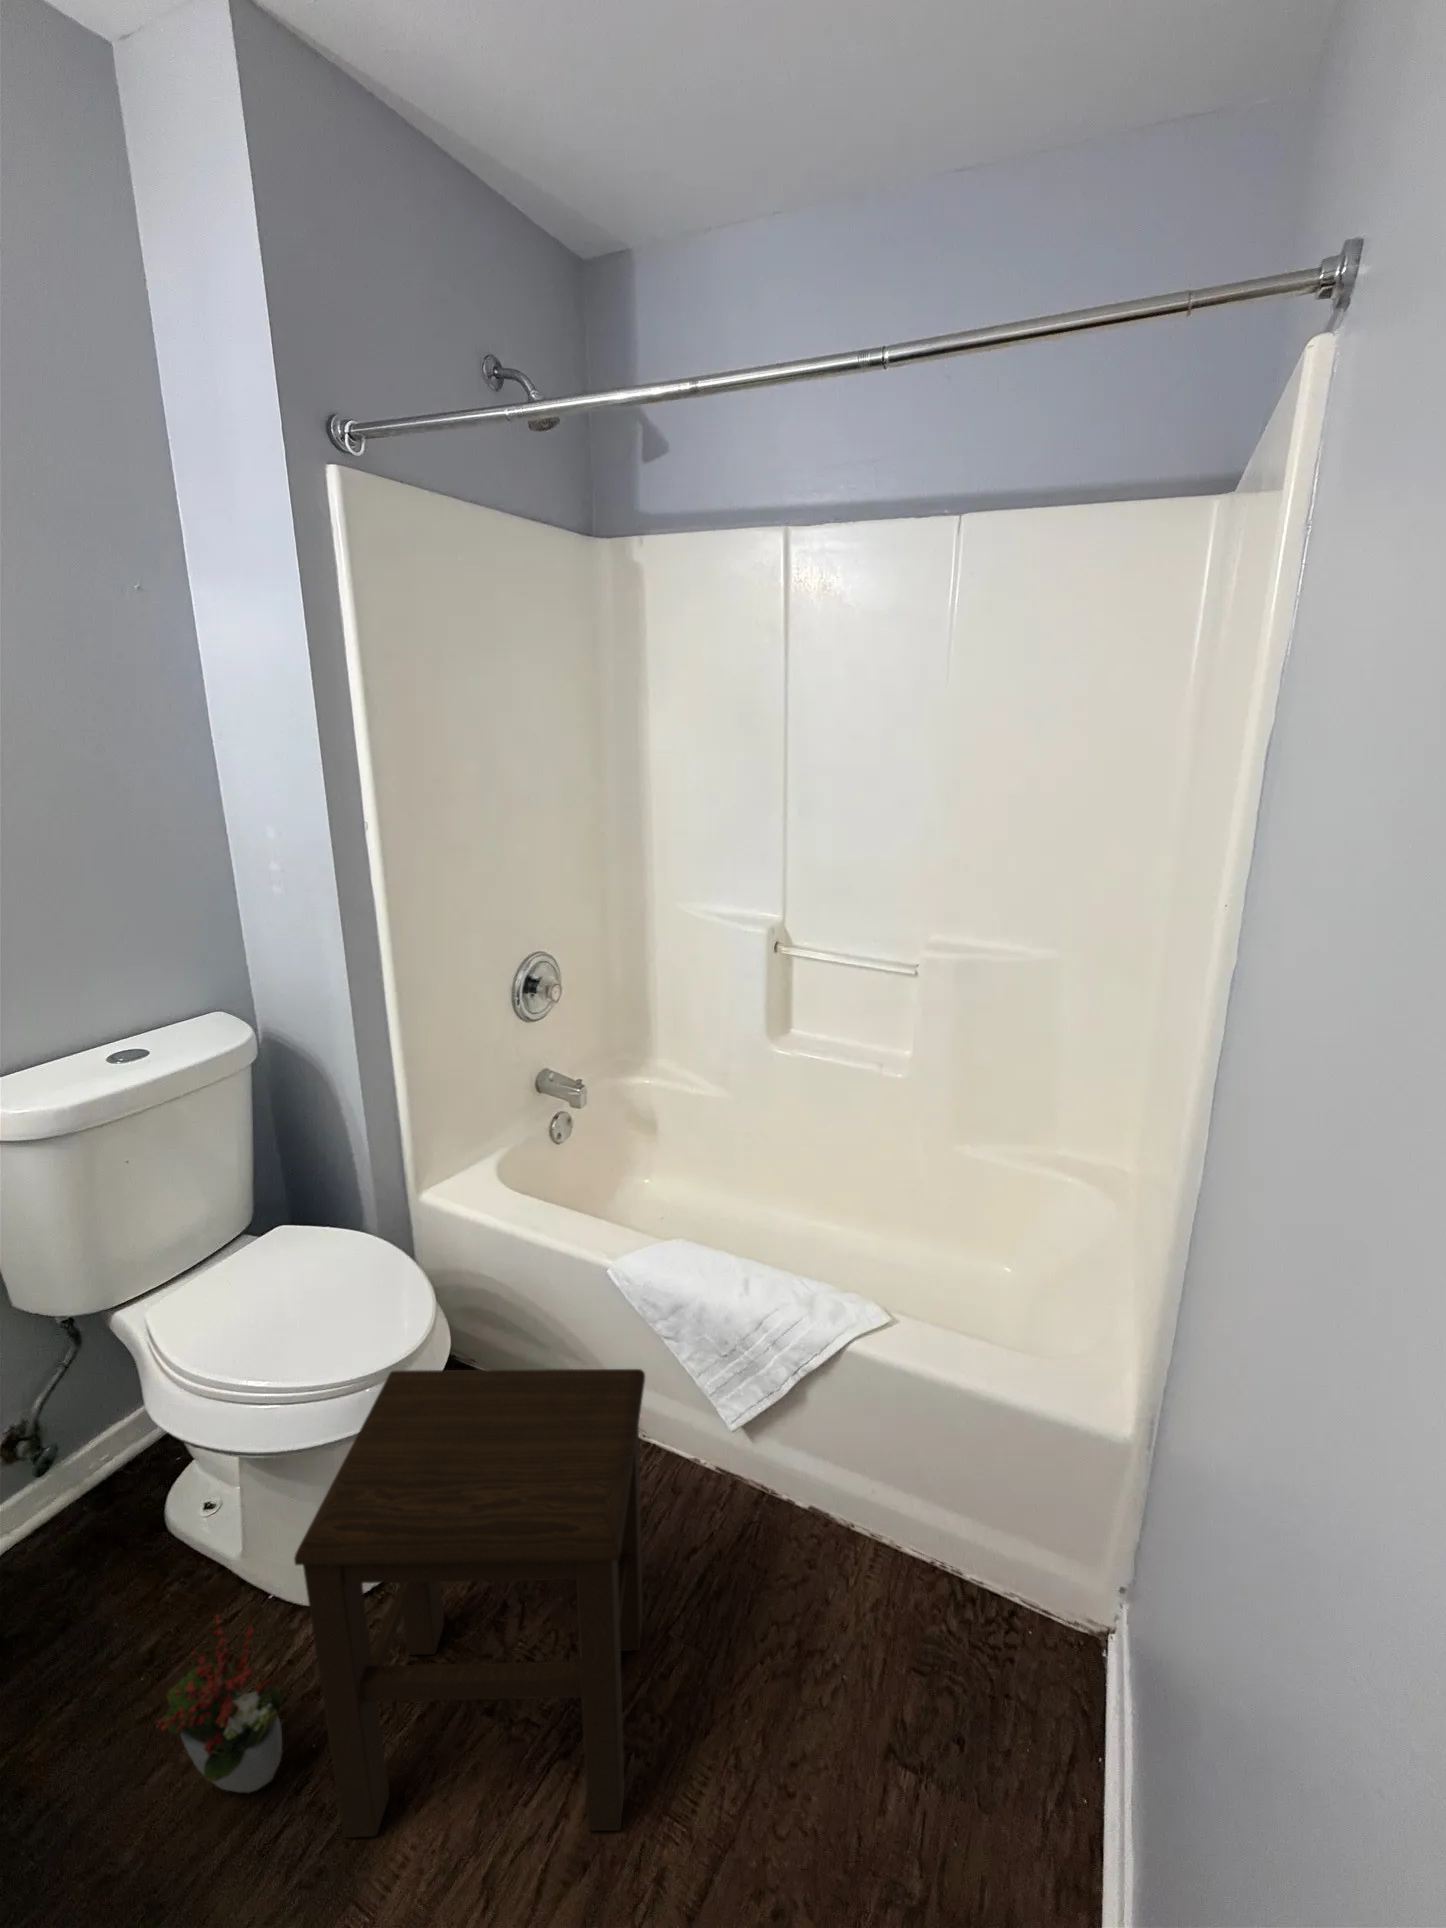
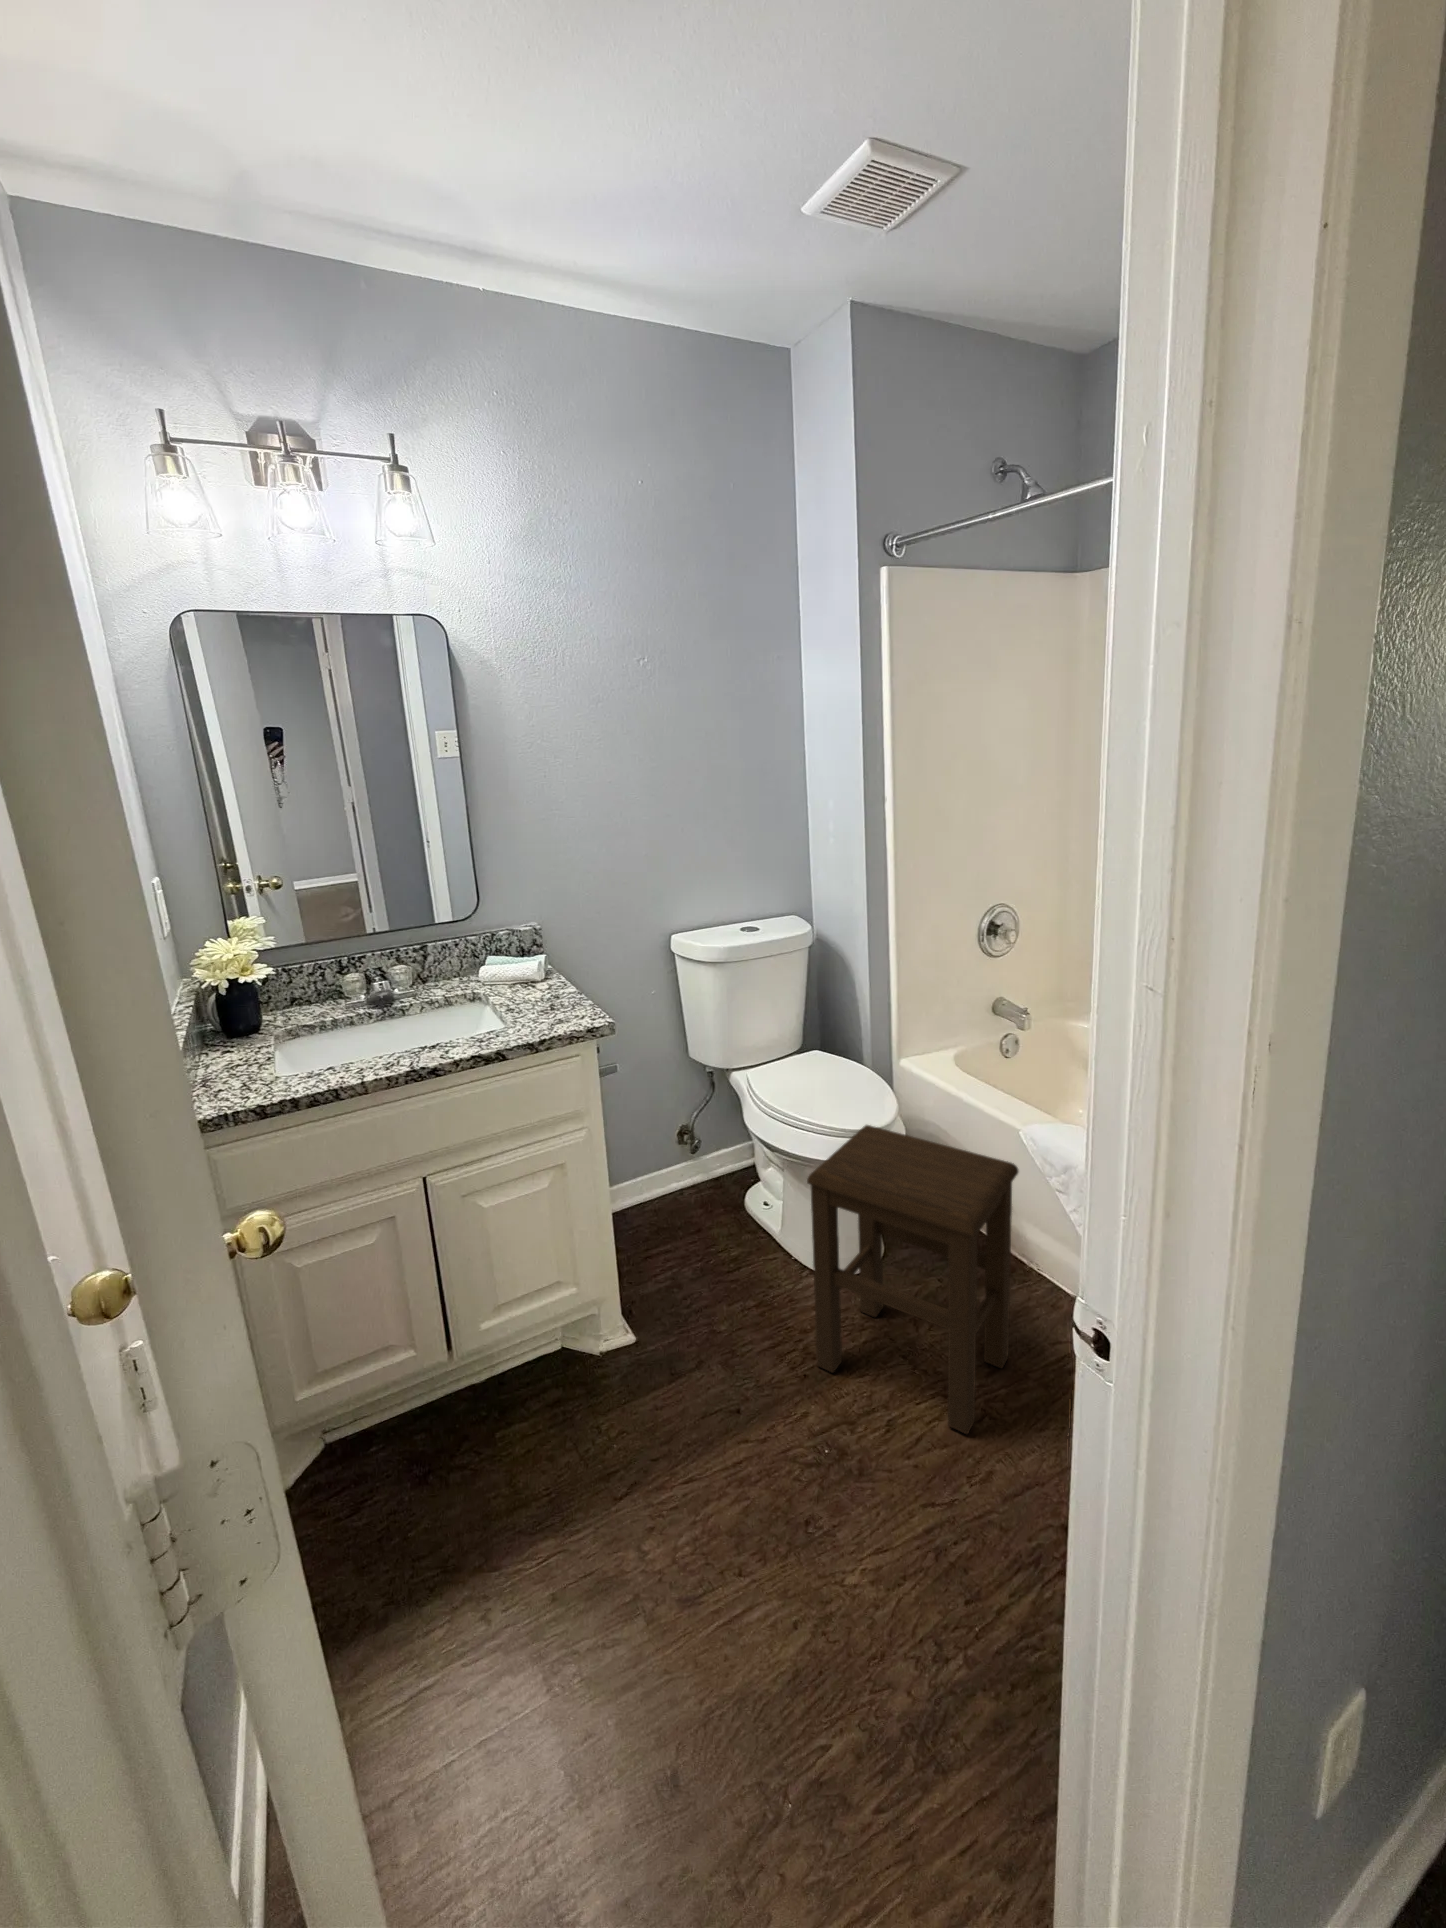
decorative plant: present [157,1615,282,1793] -> none [740,1224,794,1330]

